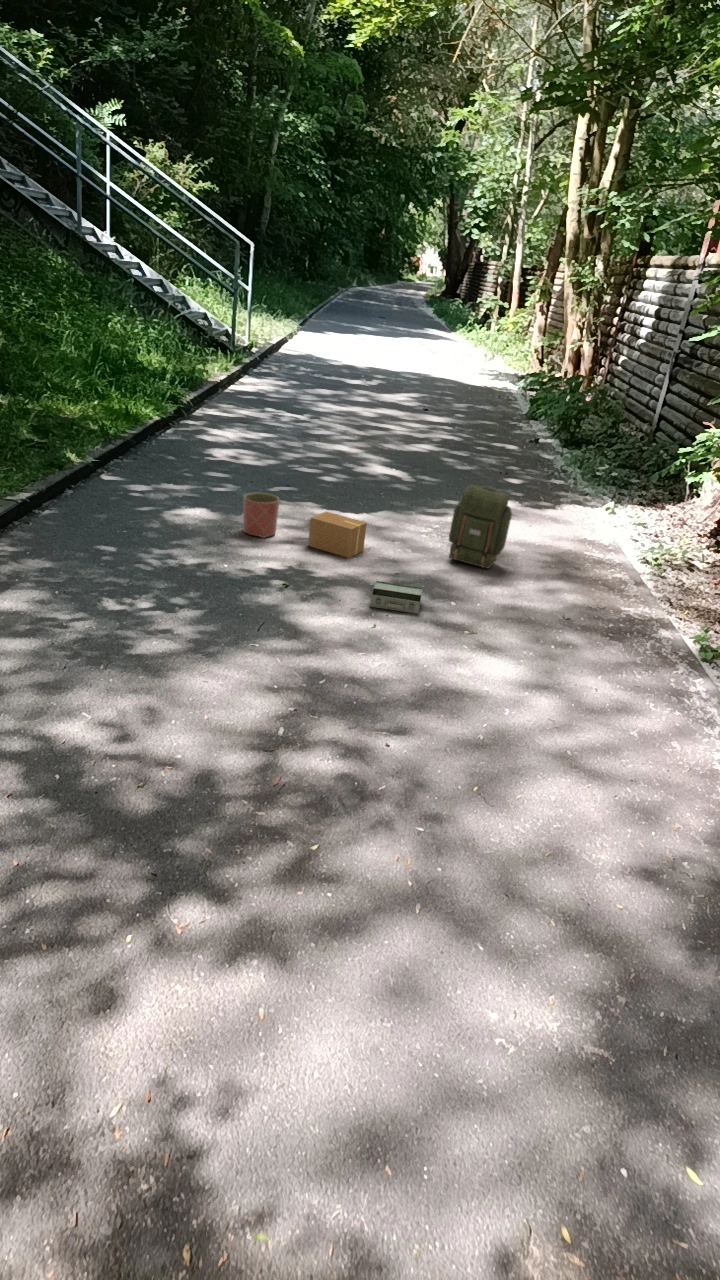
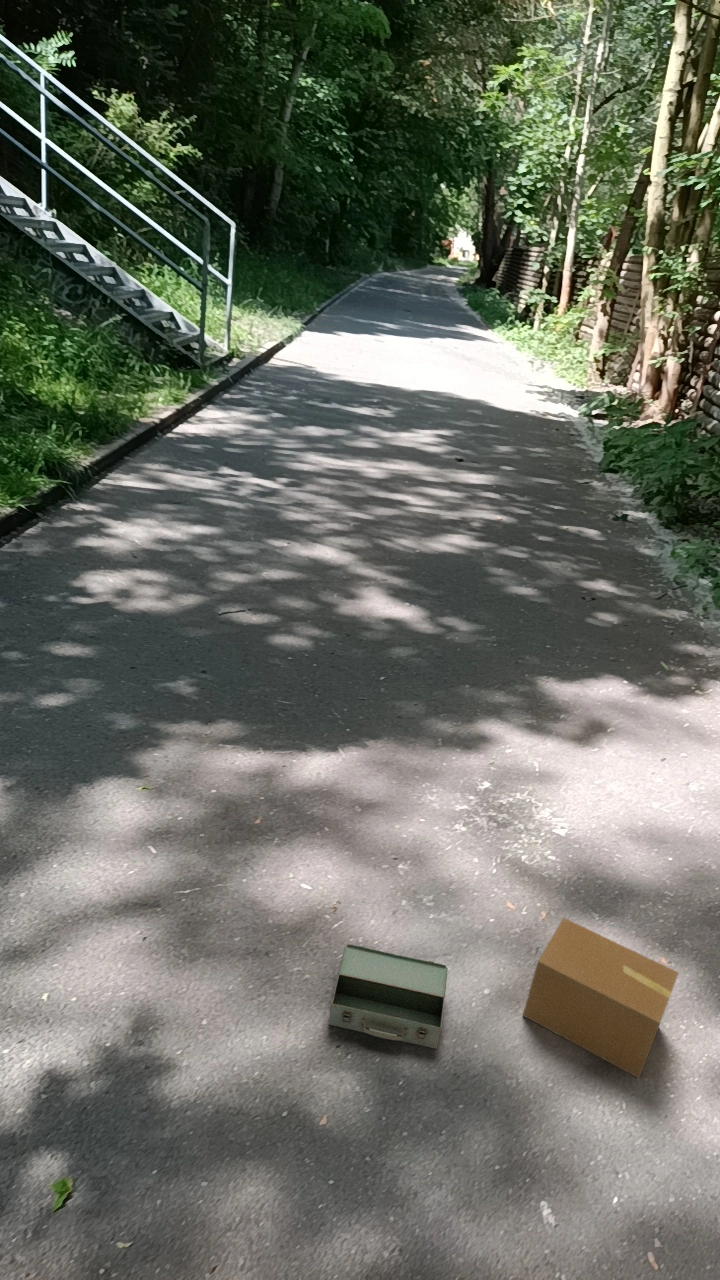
backpack: present [449,485,512,569] -> none [500,688,626,850]
planter: present [243,492,279,538] -> none [112,678,181,769]
cardboard box: present [308,512,367,558] -> present [523,918,678,1078]

